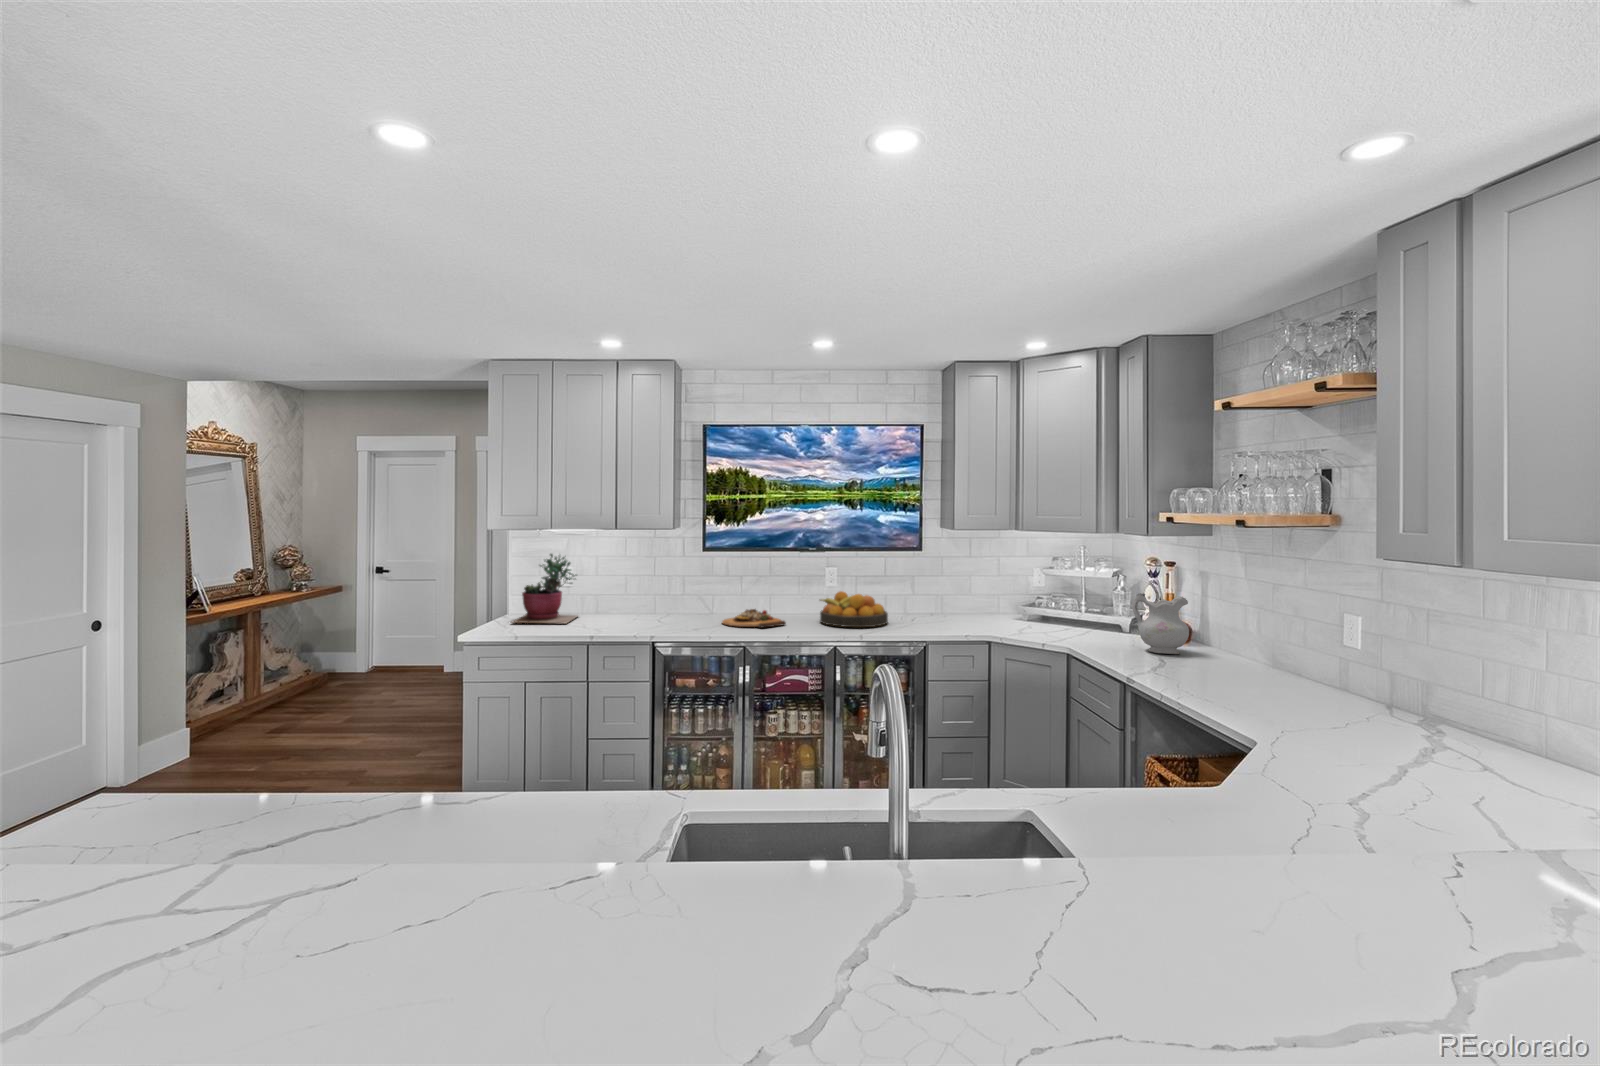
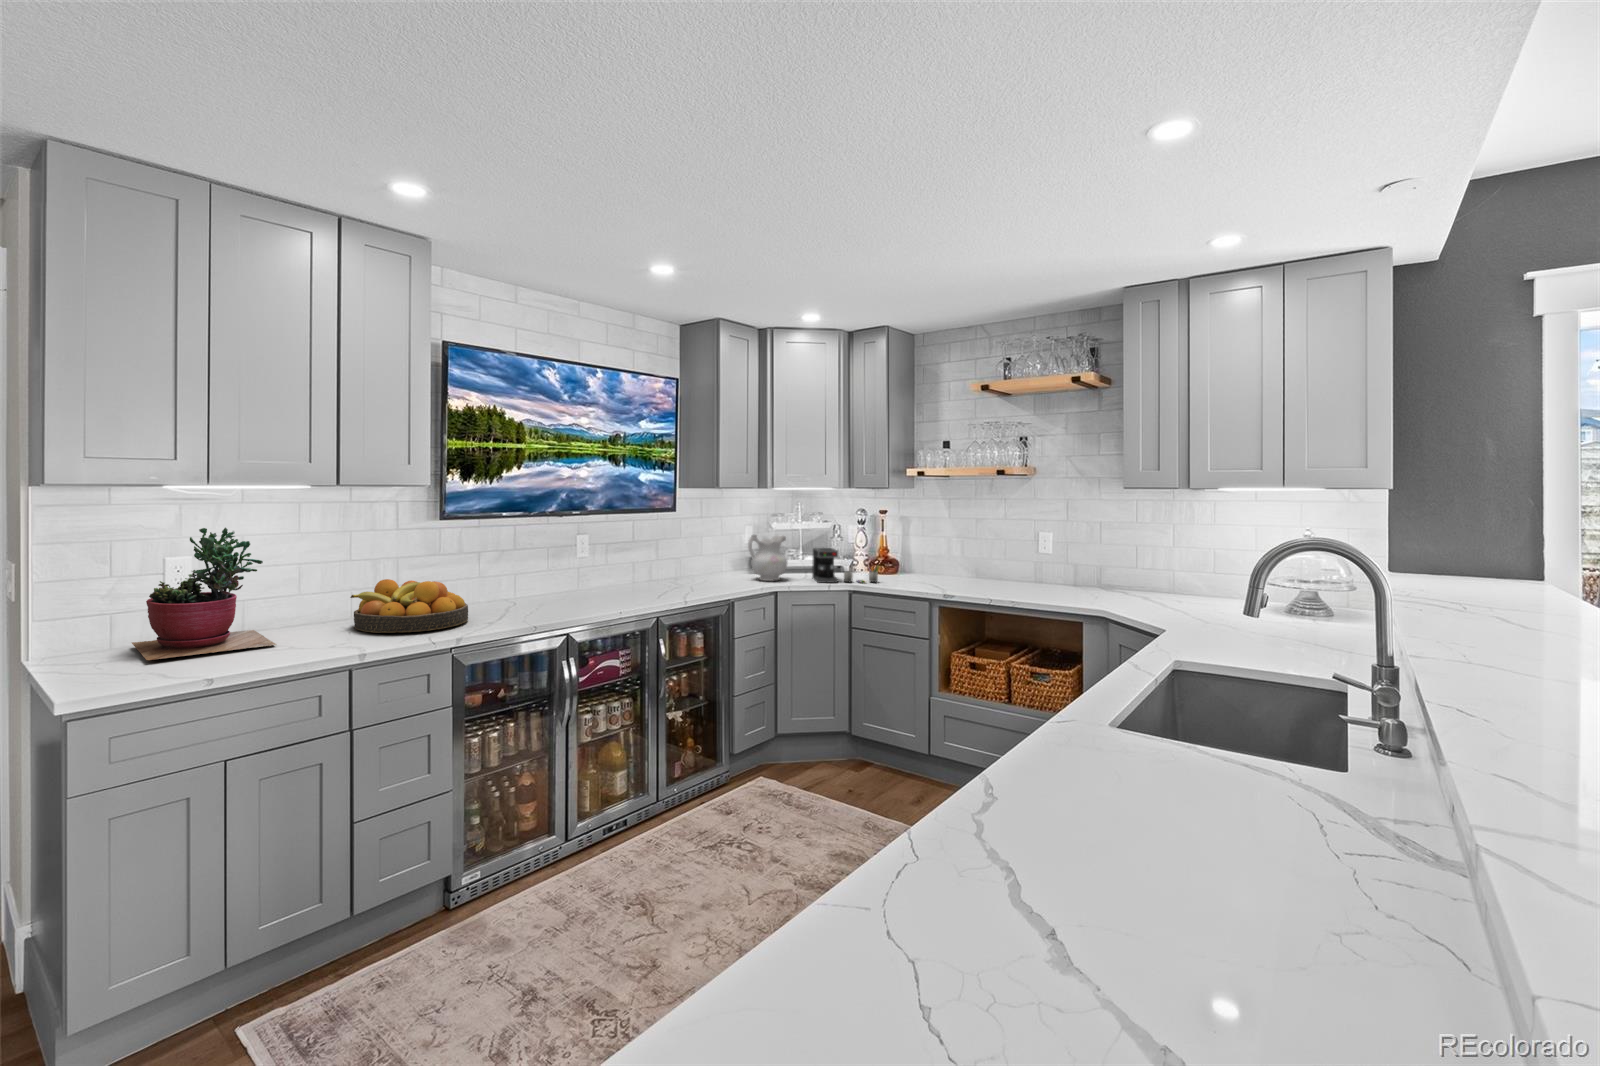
fruit bowl: present [820,591,888,627] -> present [350,579,468,633]
ceramic pitcher: present [1132,593,1189,654] -> present [748,534,787,581]
coffee maker: none [1036,597,1115,643] -> present [812,548,880,583]
cutting board: present [722,609,786,628] -> none [508,587,599,611]

